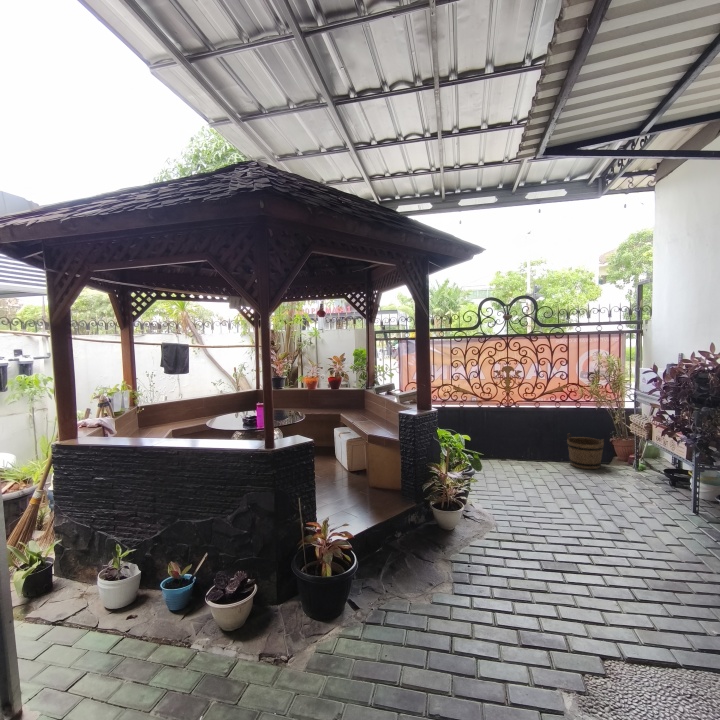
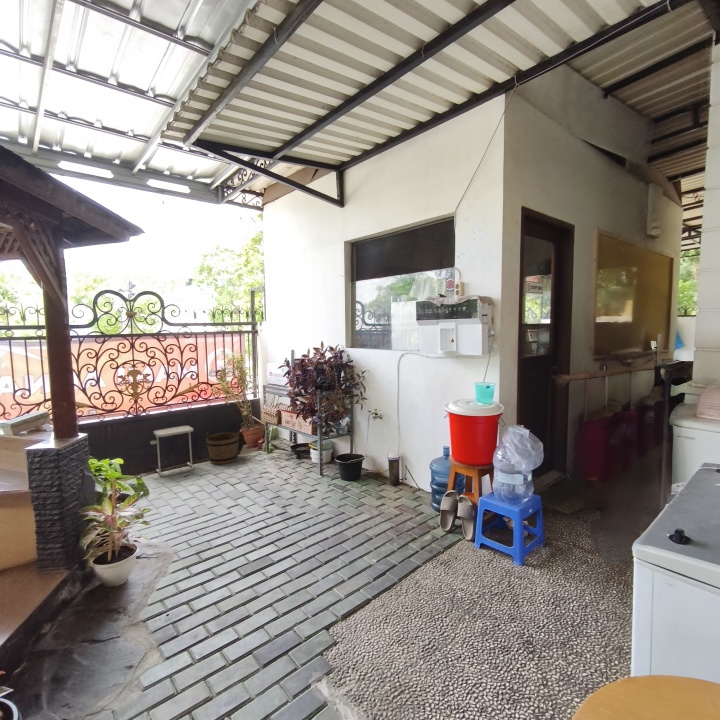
side table: none [513,421,553,466] -> present [150,425,195,477]

